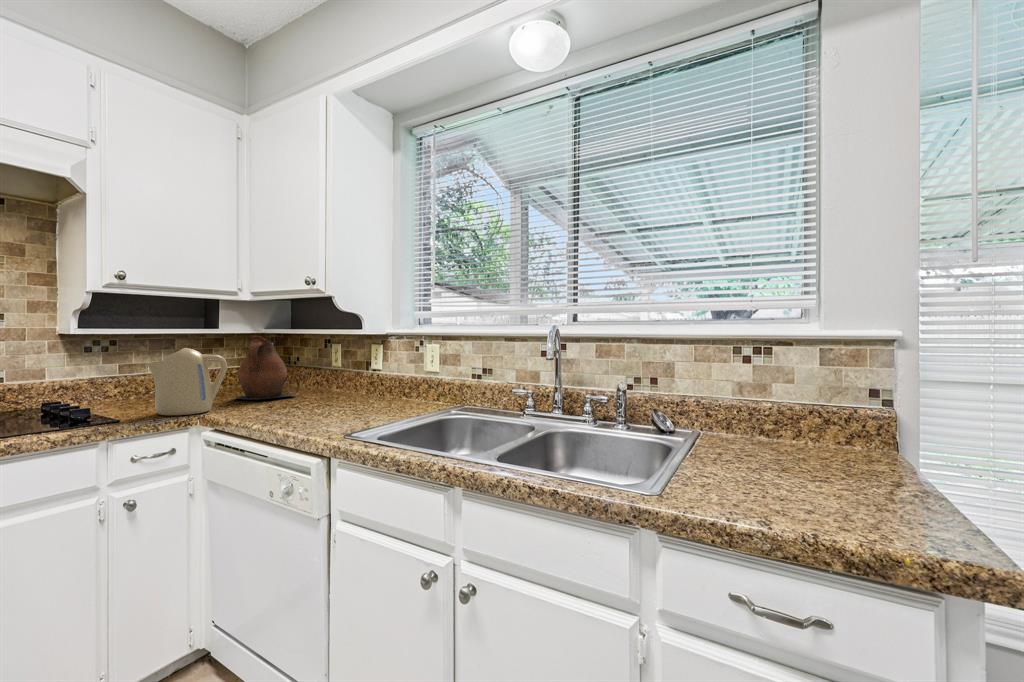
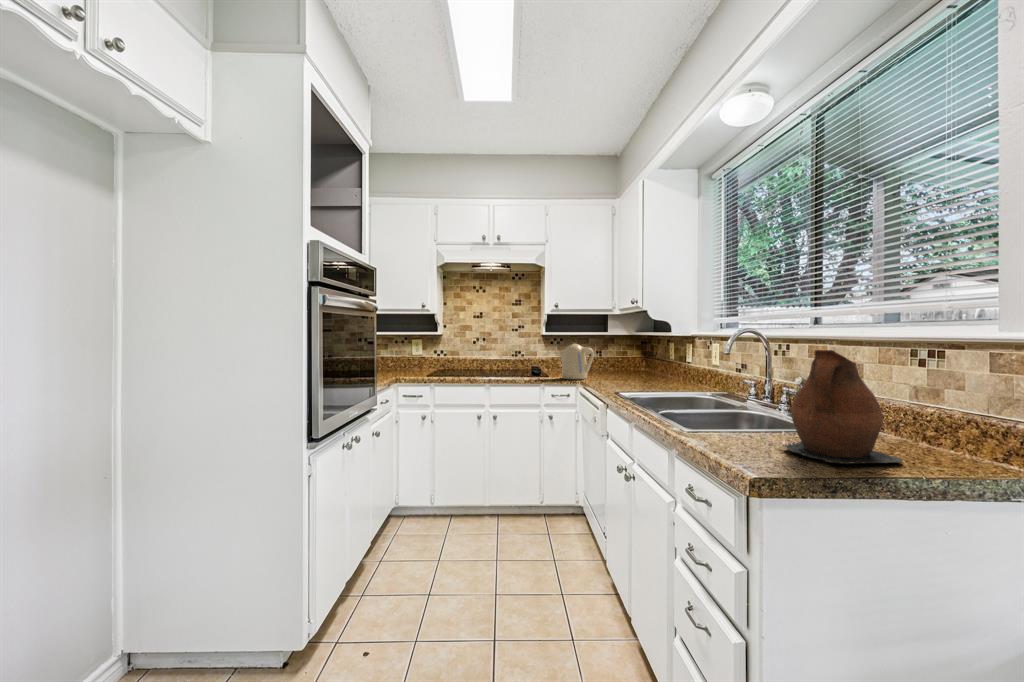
ceramic pitcher: present [235,336,296,400] -> present [783,350,902,464]

